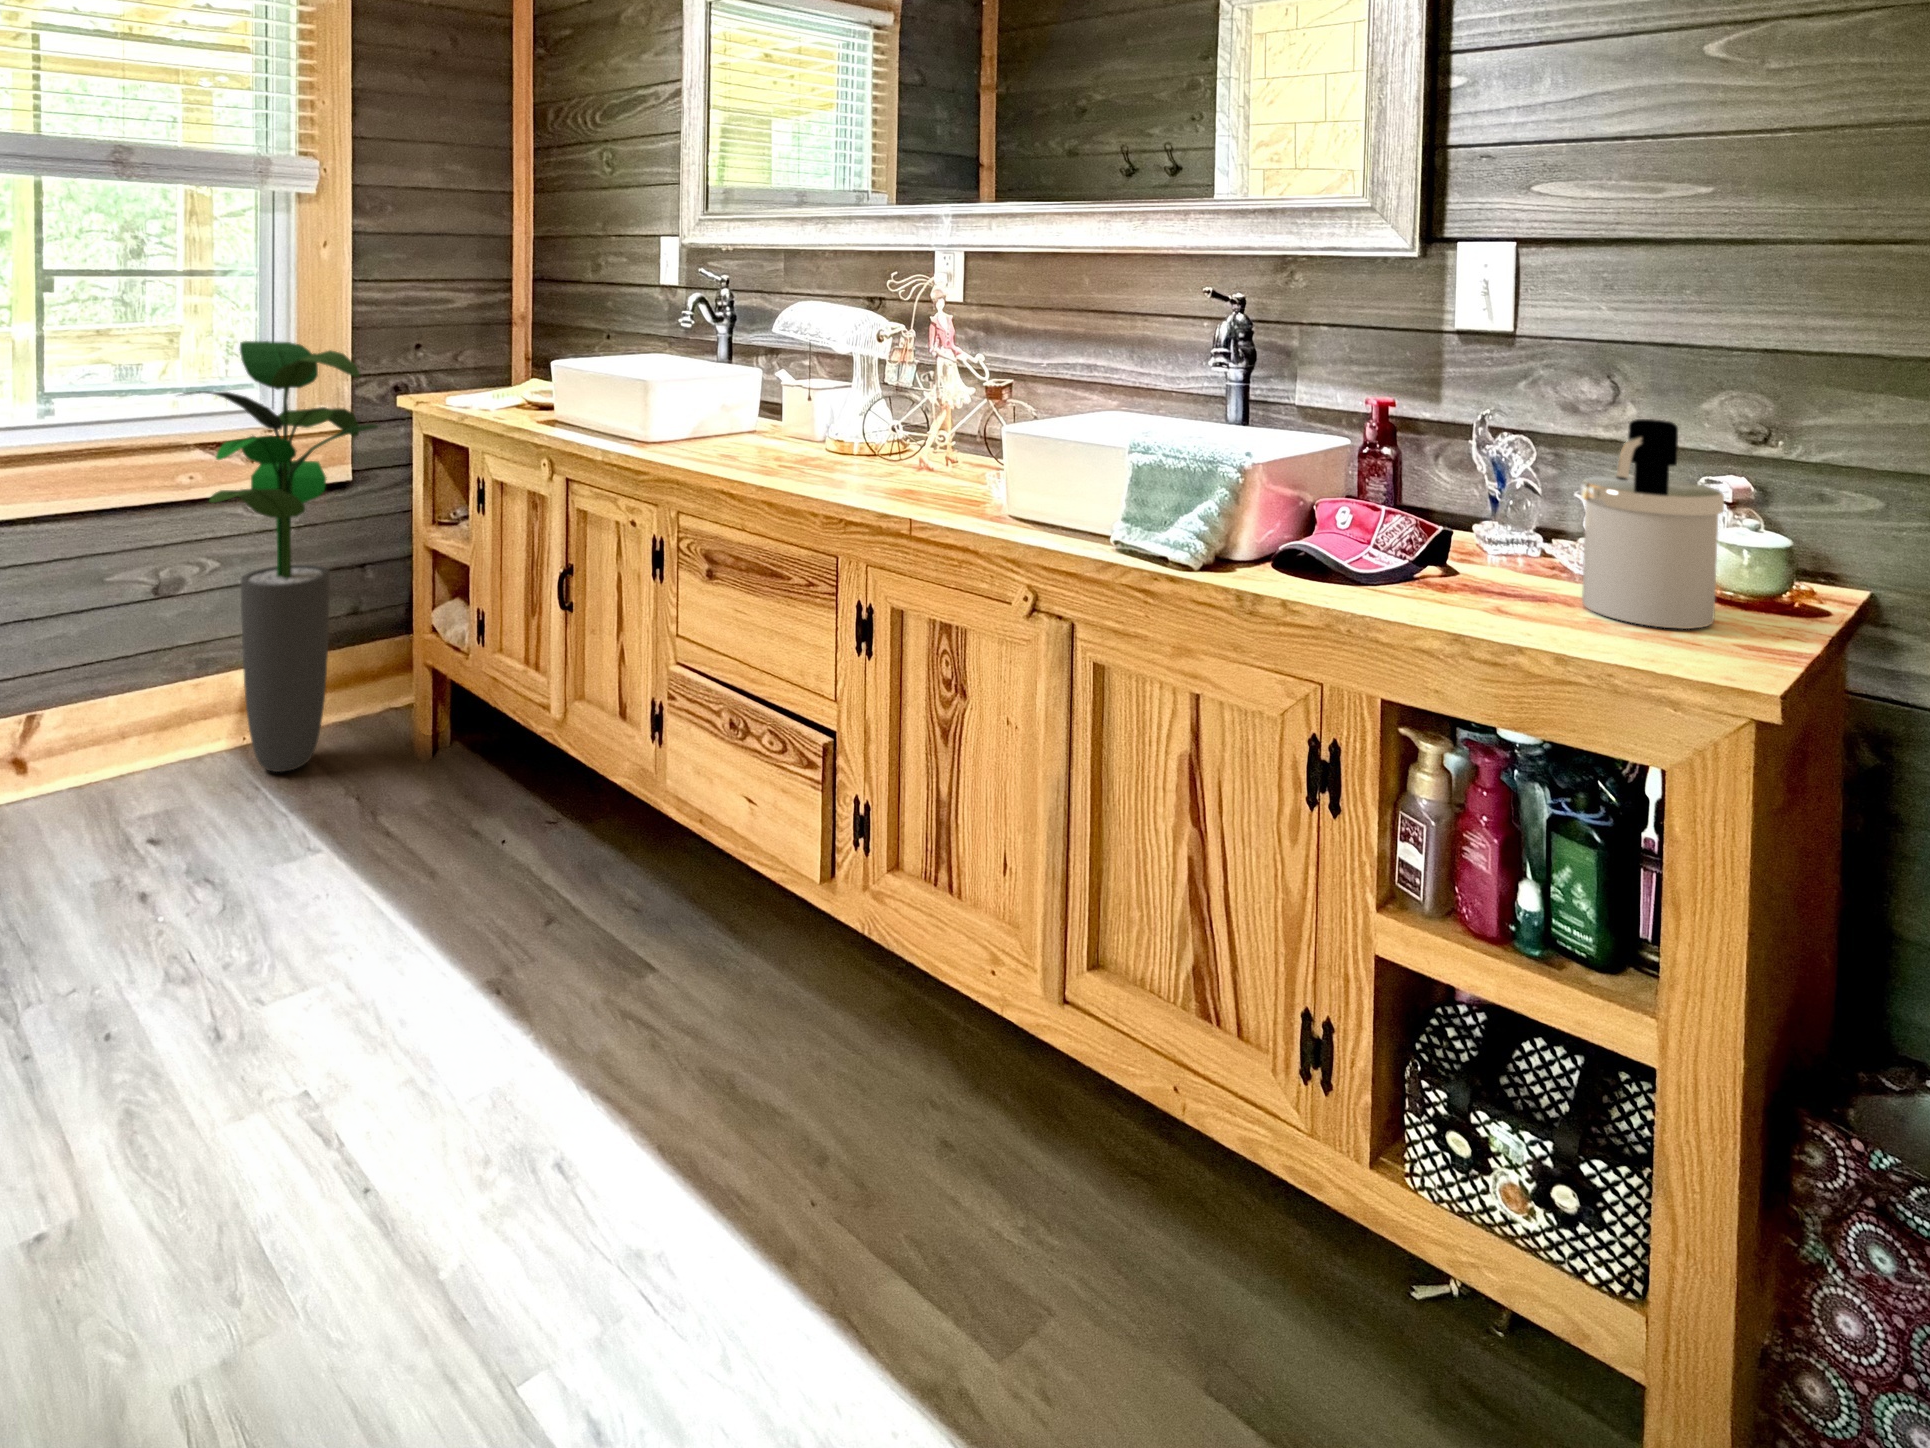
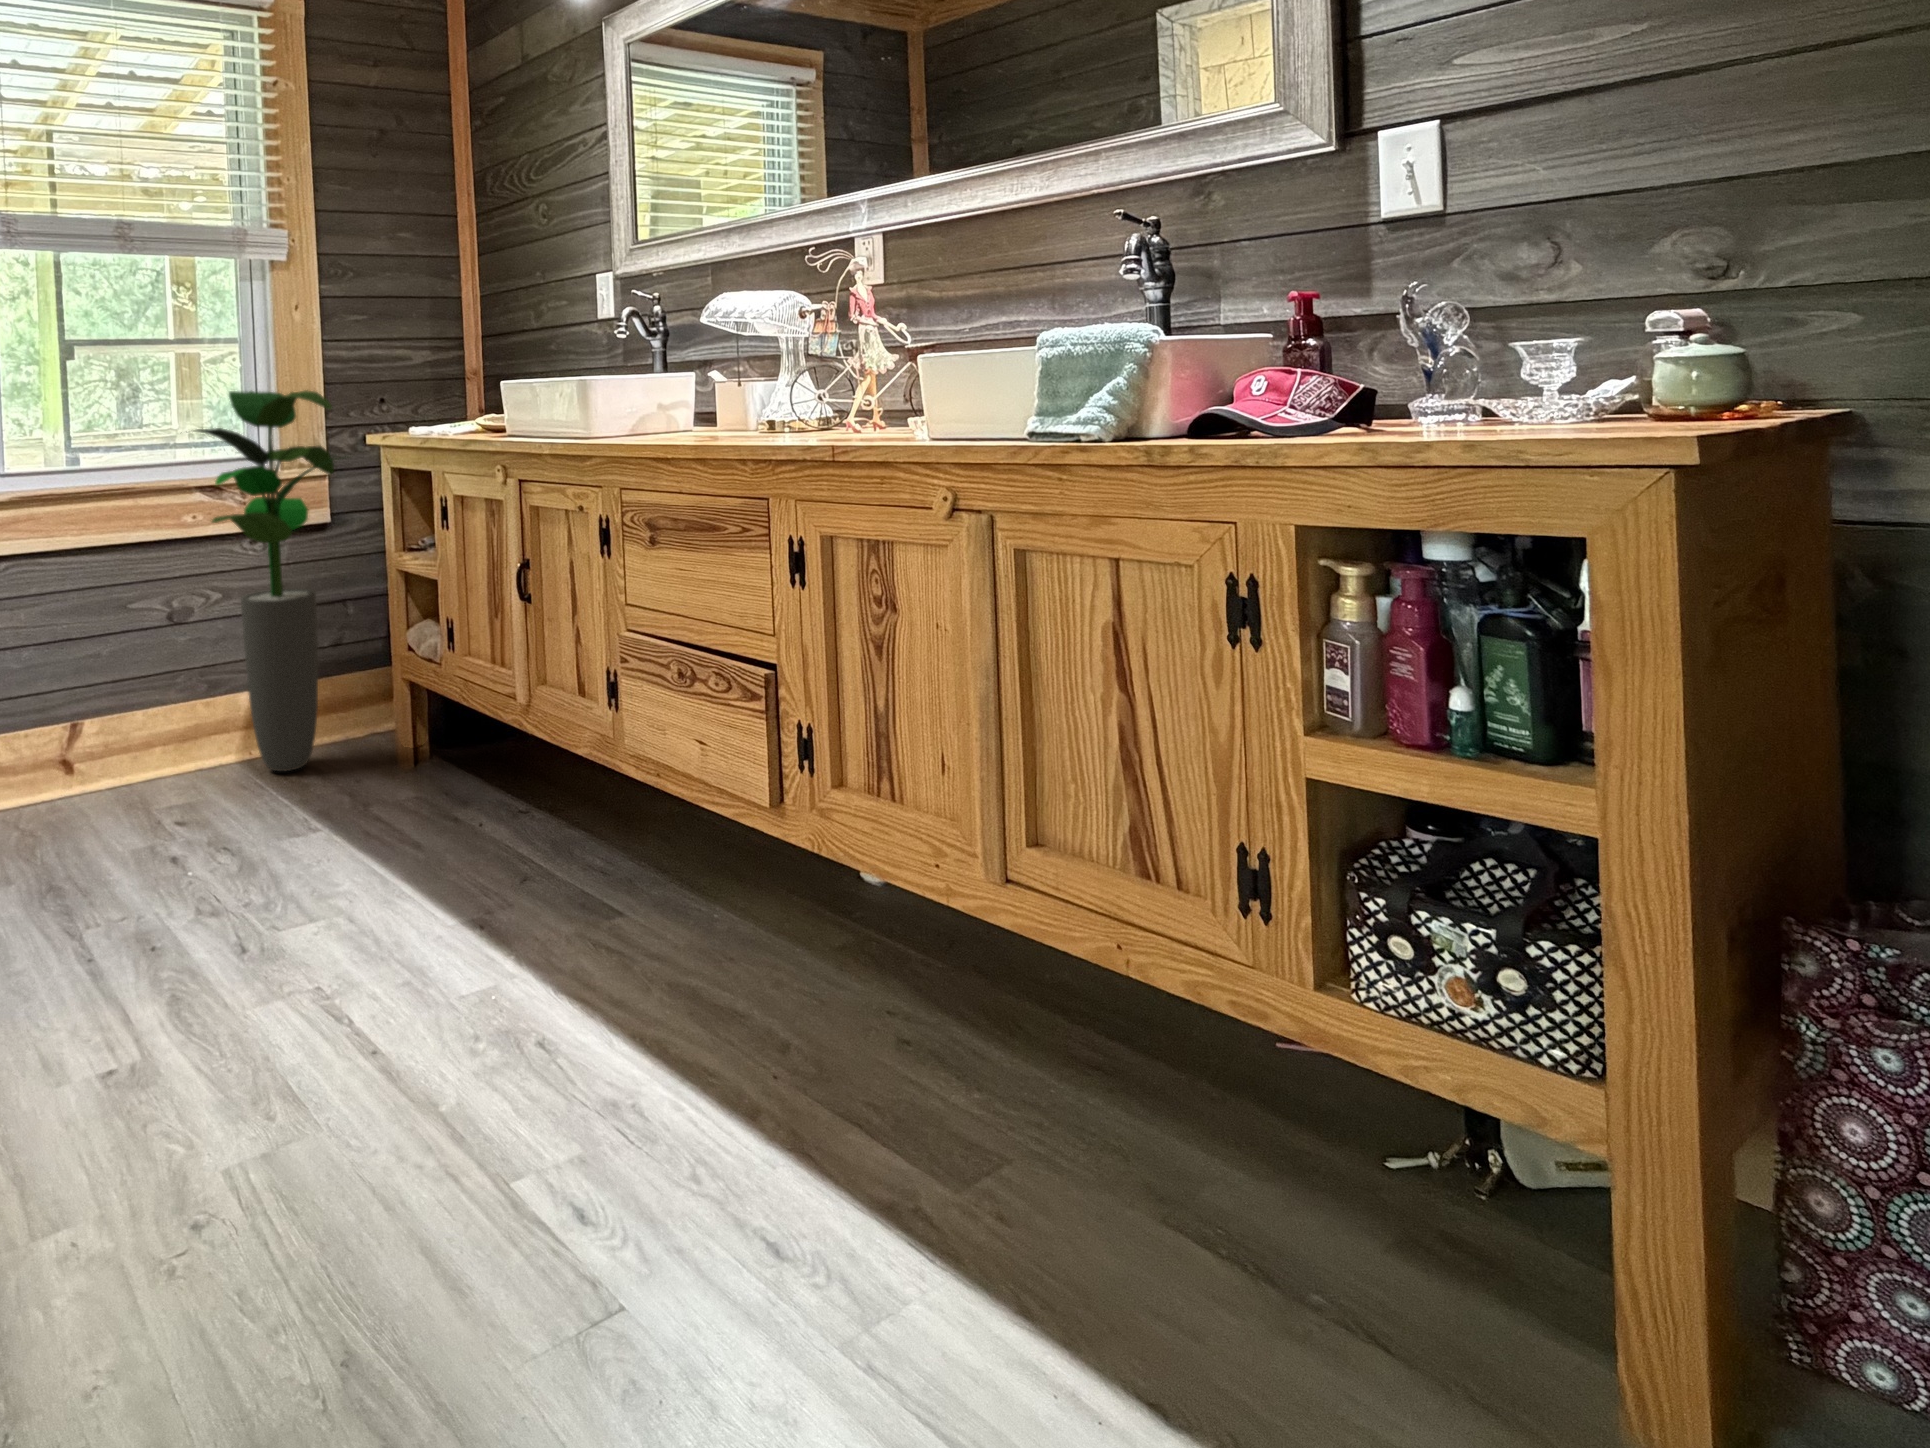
soap dispenser: present [1581,419,1724,629] -> none [1492,226,1643,422]

